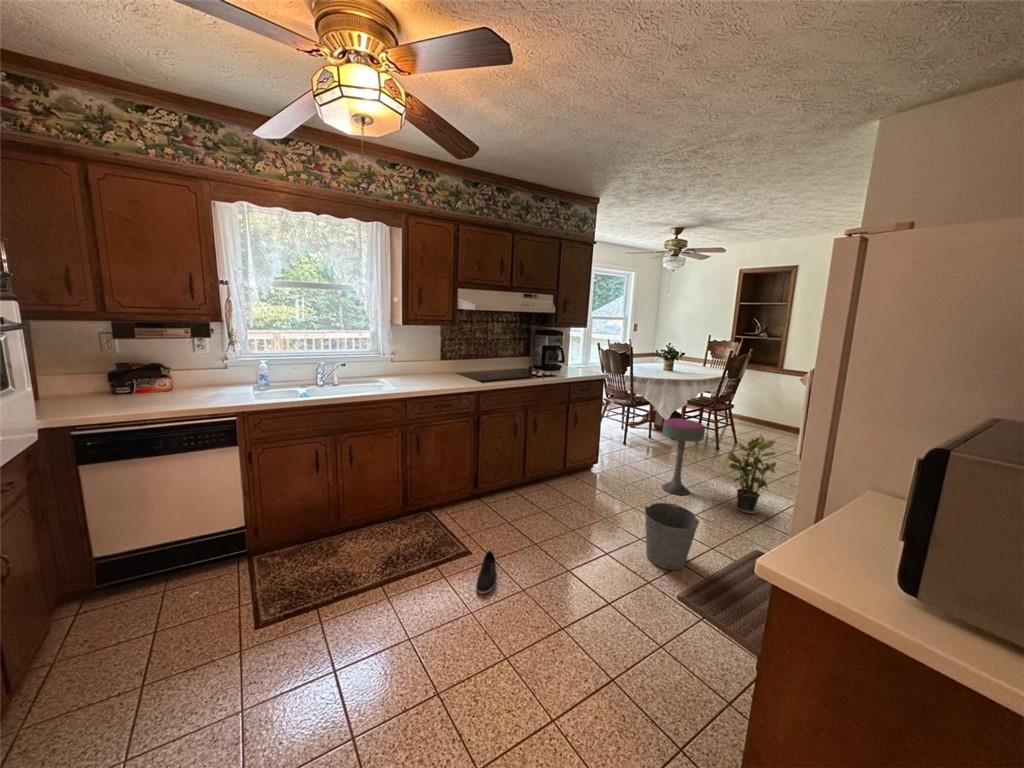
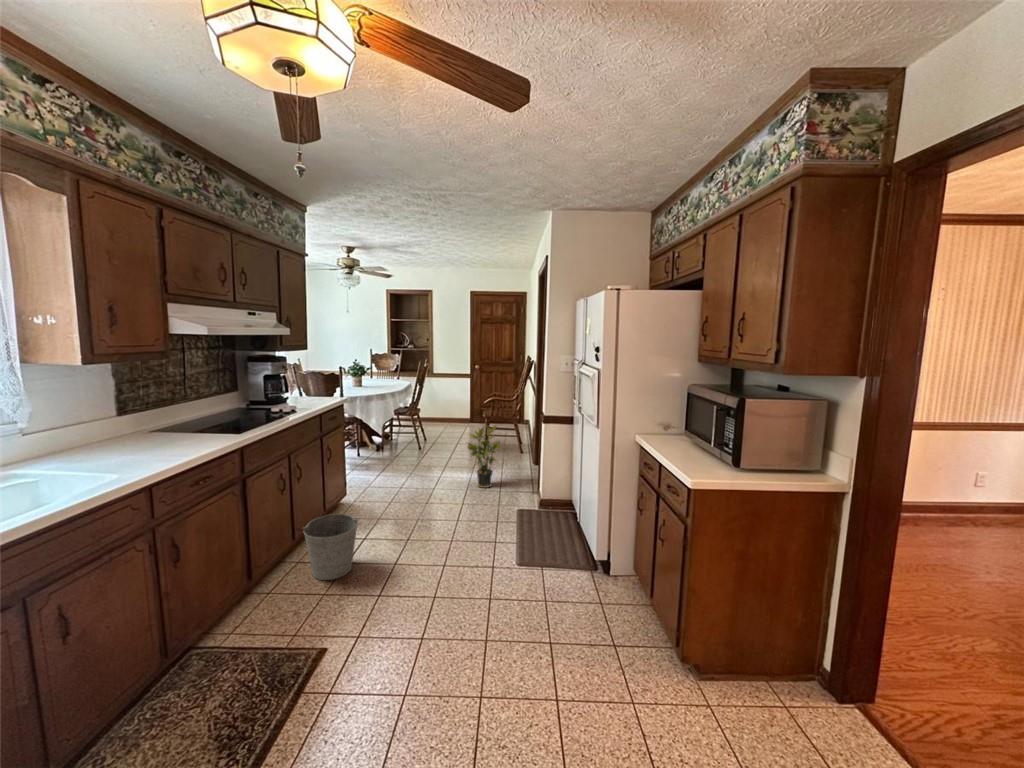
bar stool: present [662,418,705,495] -> none [410,425,446,495]
bucket: present [645,503,699,570] -> present [303,514,358,580]
shoe: present [476,551,496,594] -> none [357,627,398,674]

